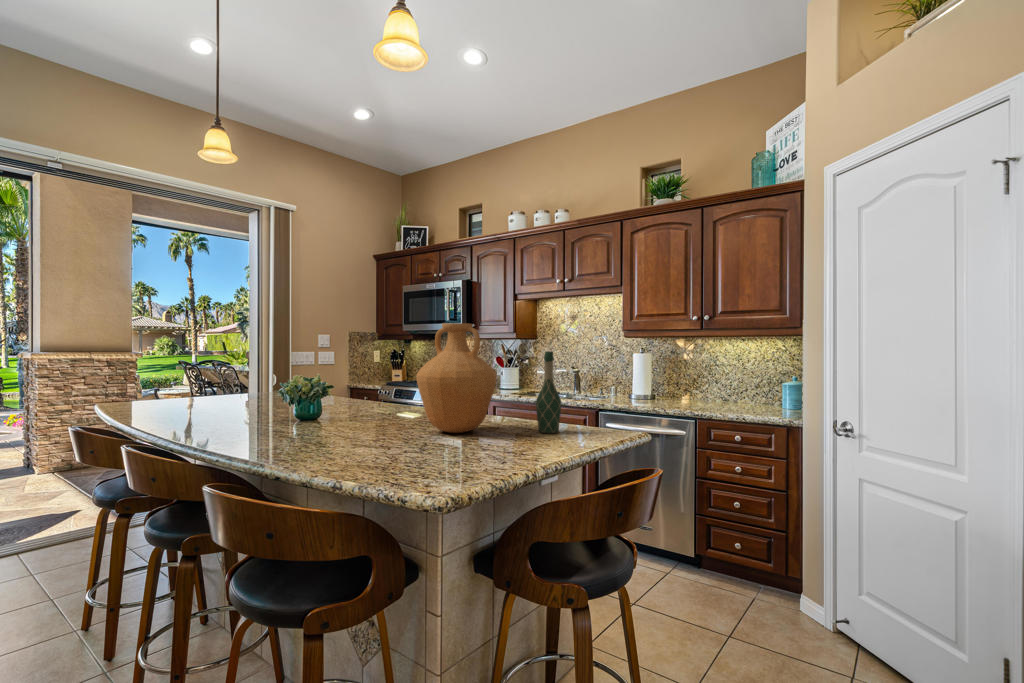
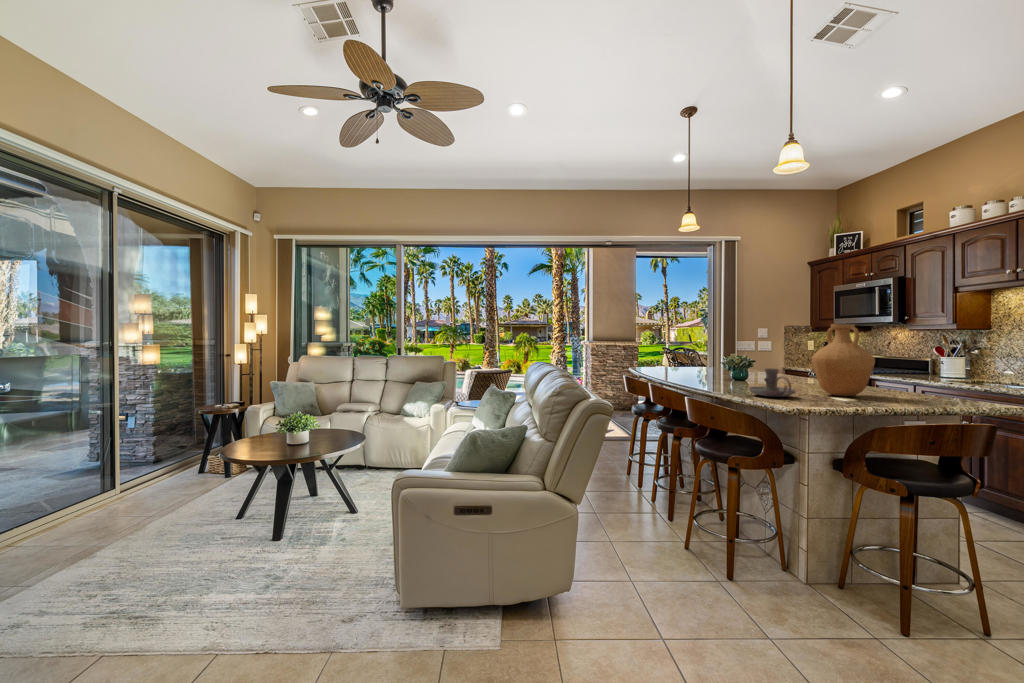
wine bottle: present [536,351,561,433] -> none [909,343,934,403]
candle holder: none [325,399,404,453] -> present [749,369,795,397]

